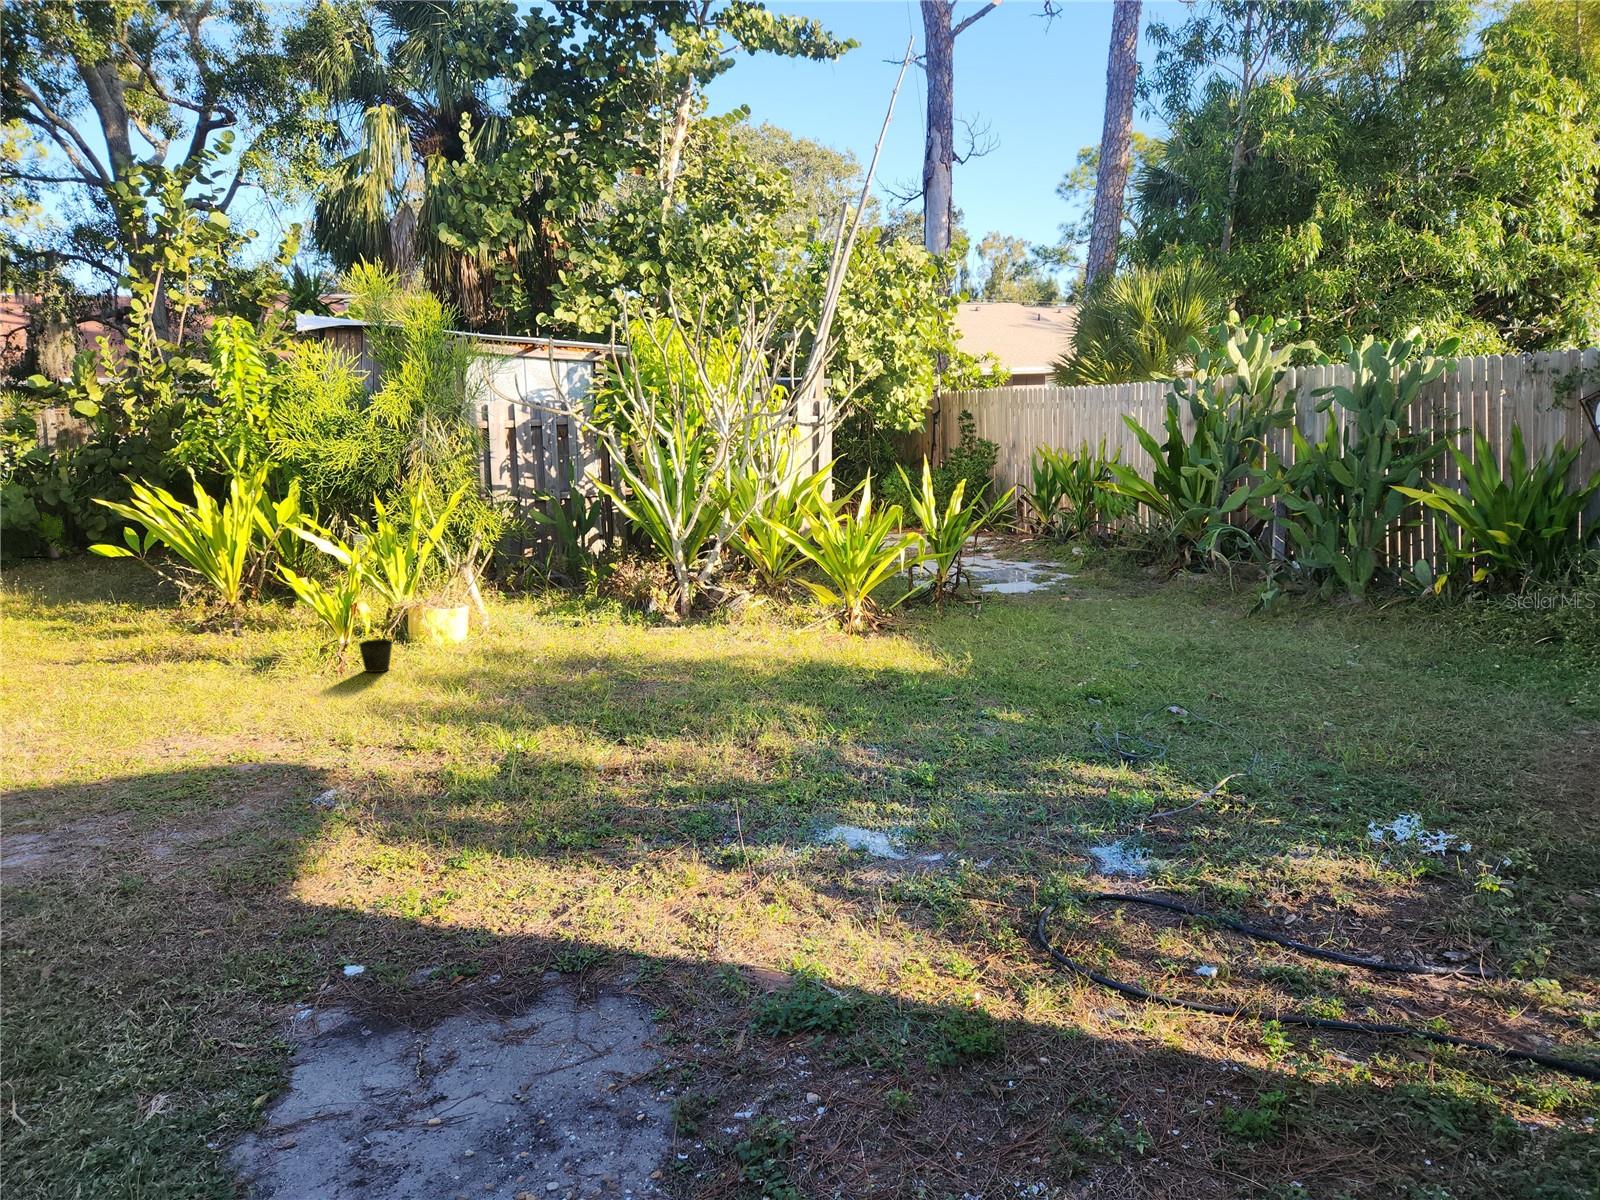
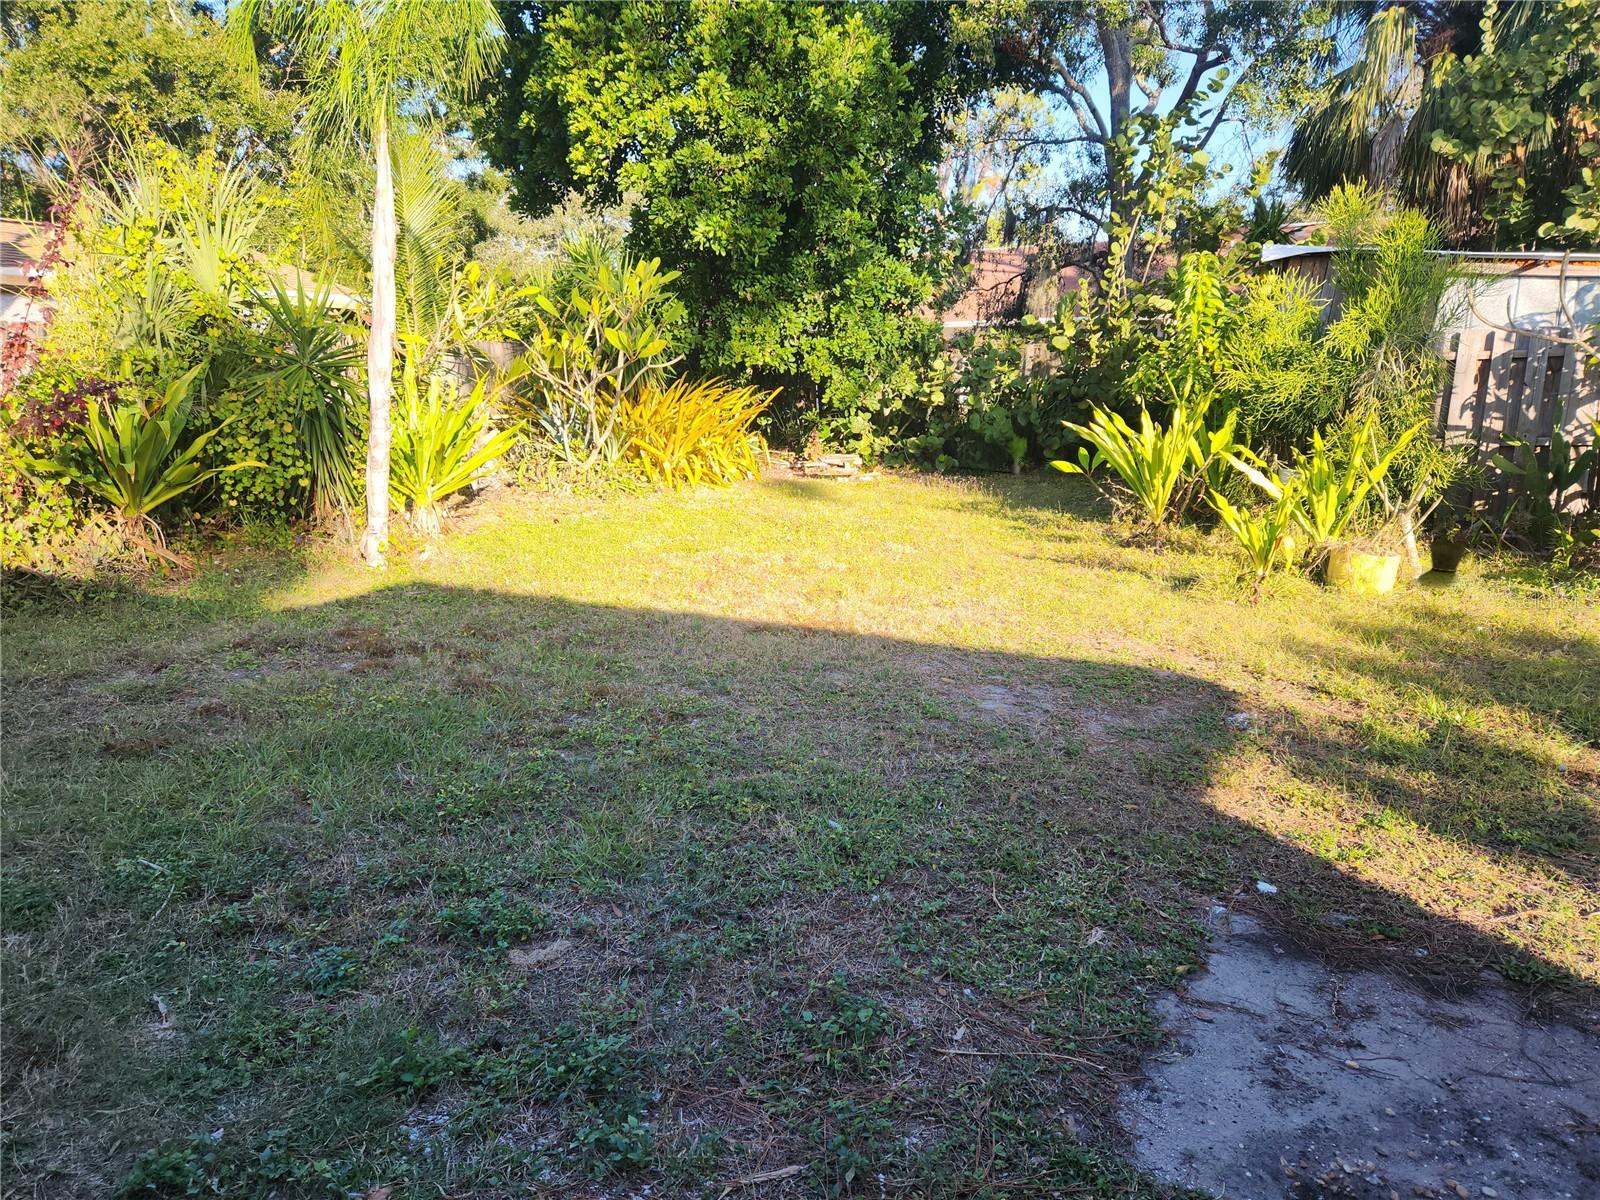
bucket: present [359,626,393,673] -> present [1429,540,1466,572]

